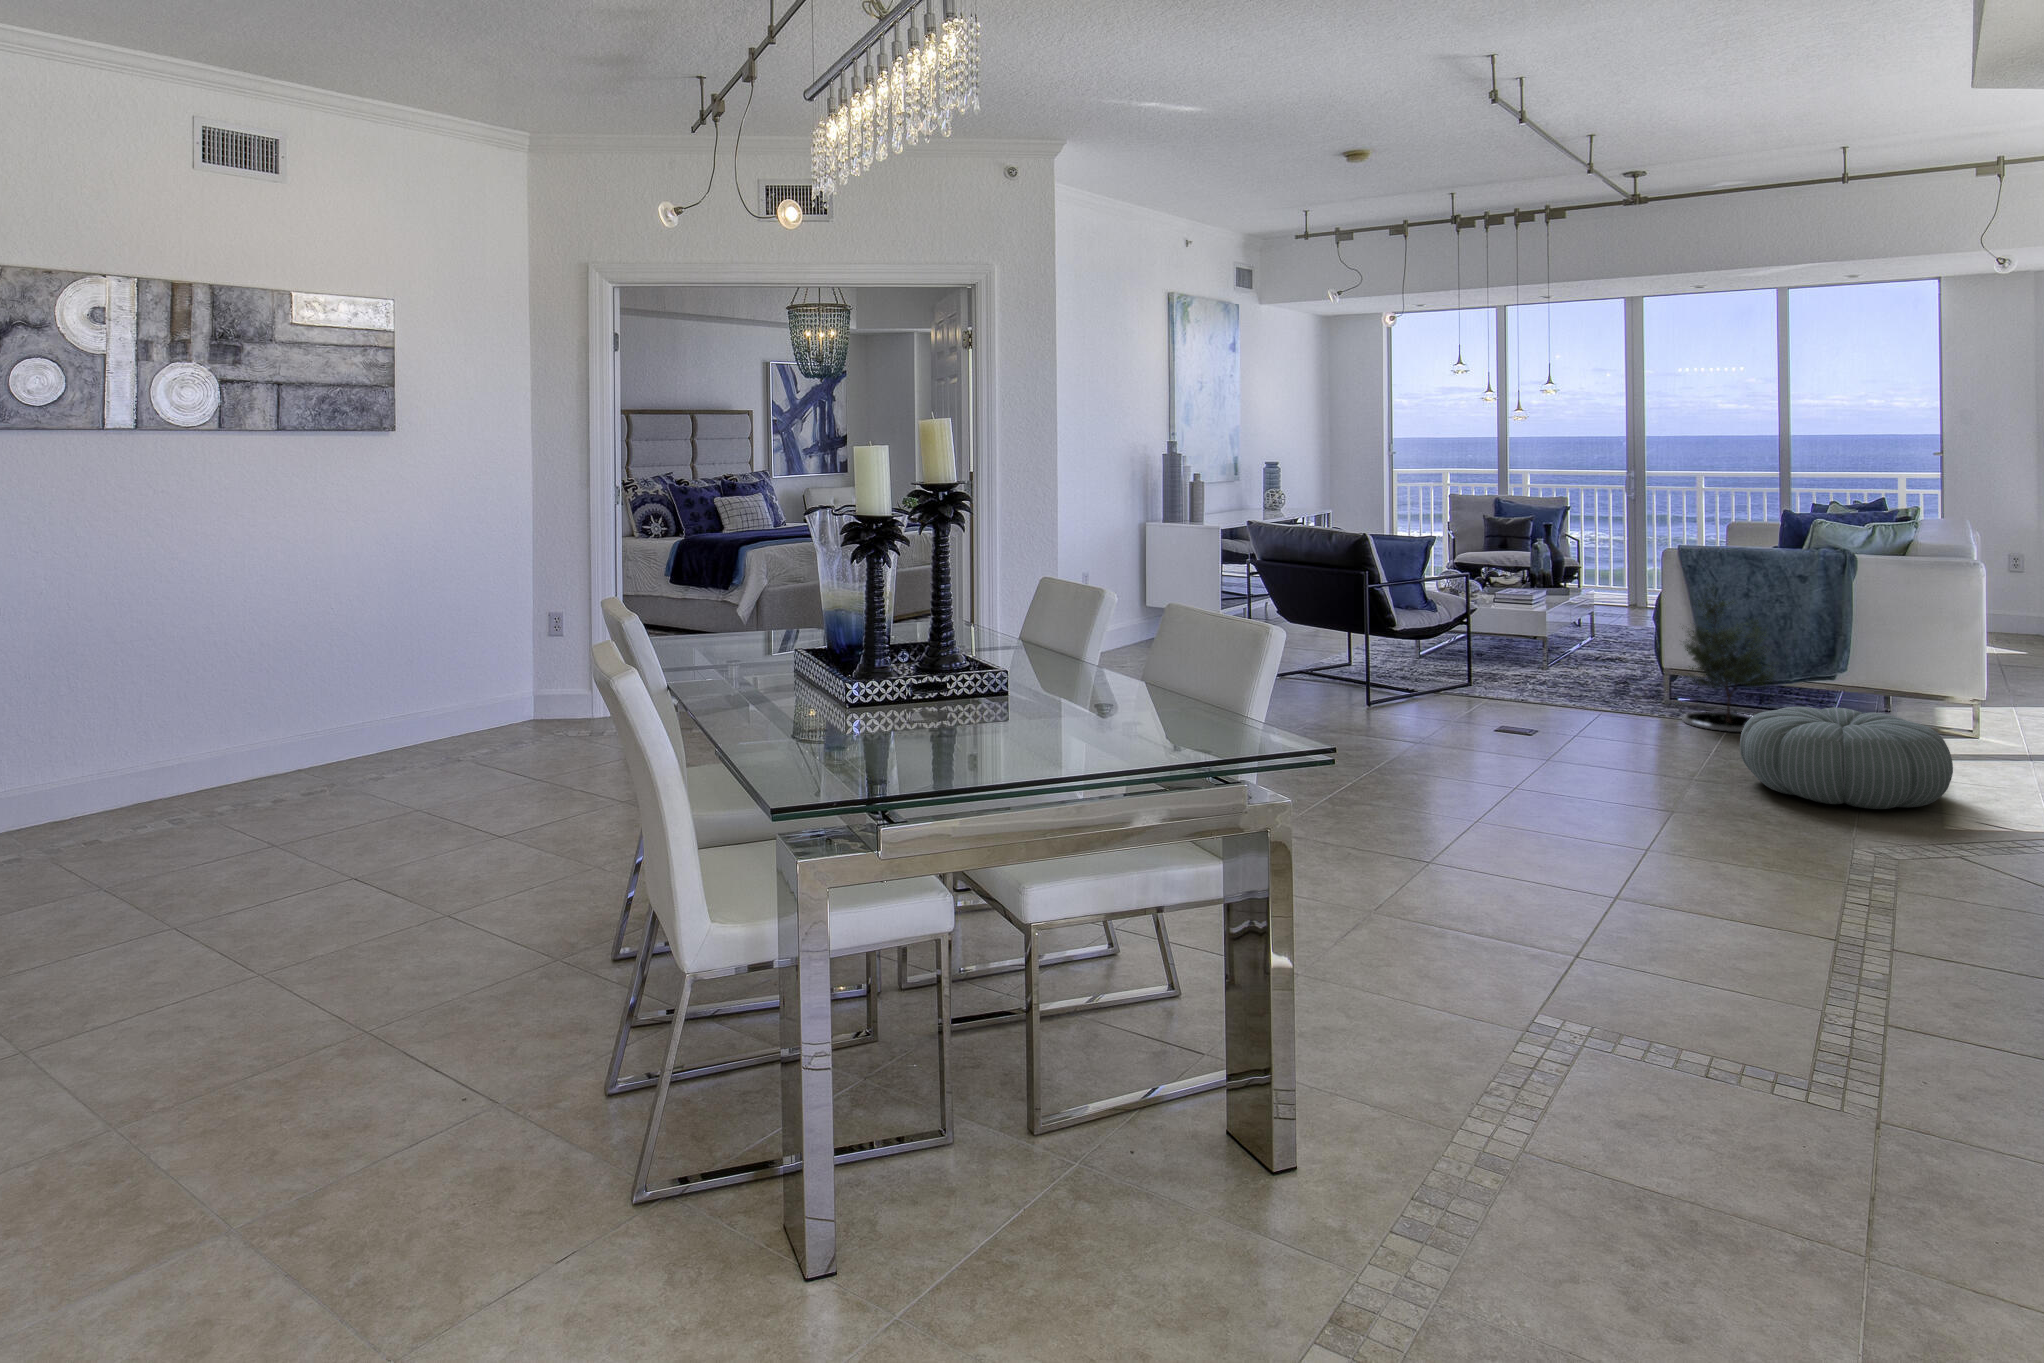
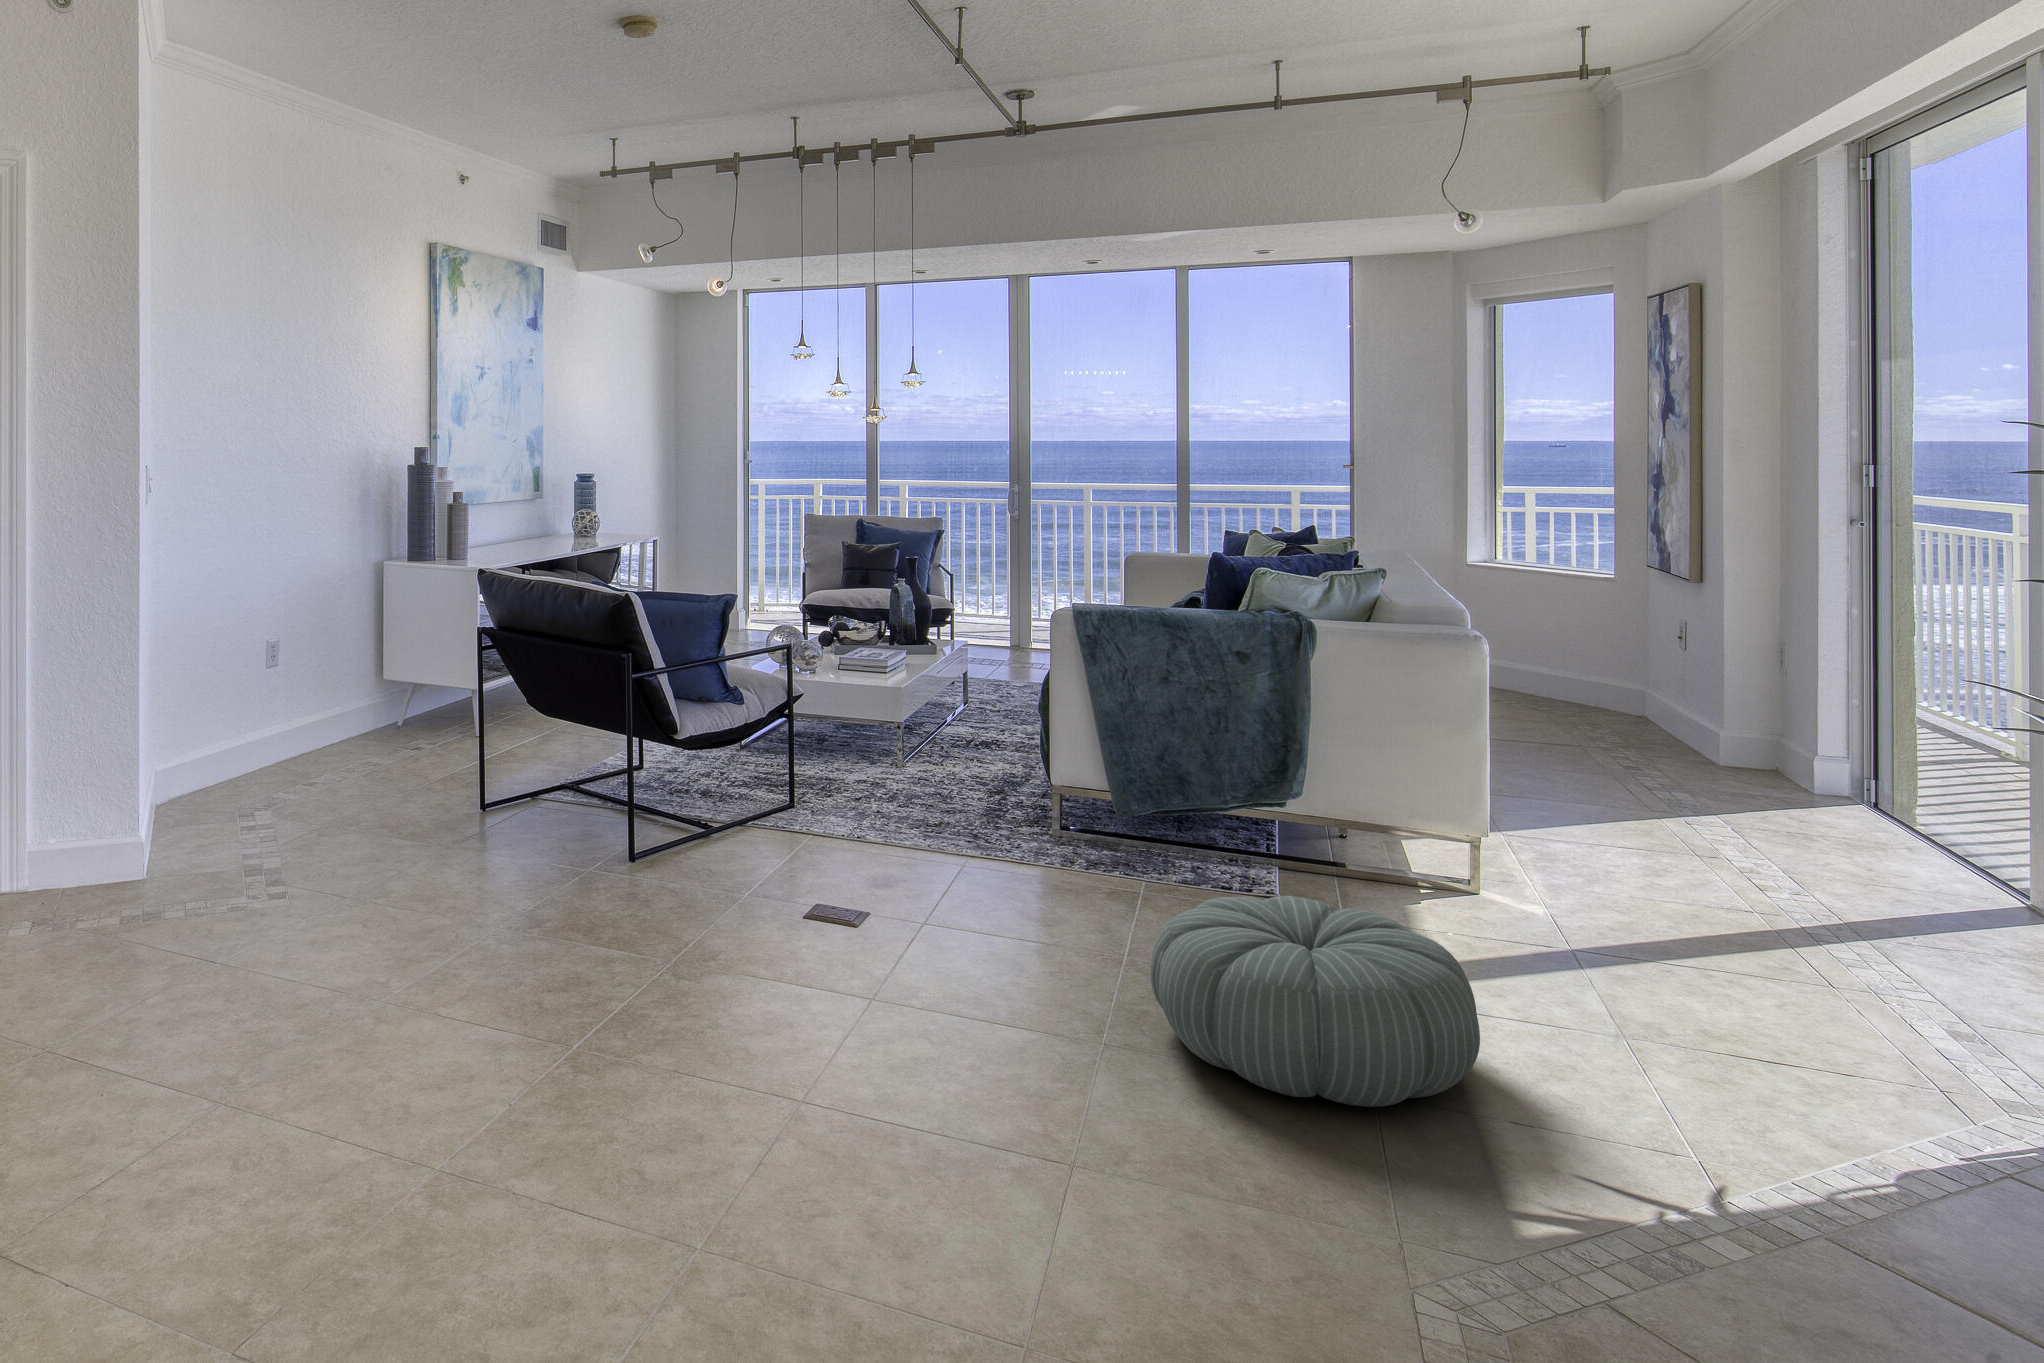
potted tree: present [1682,585,1774,732] -> none [1060,667,1199,895]

